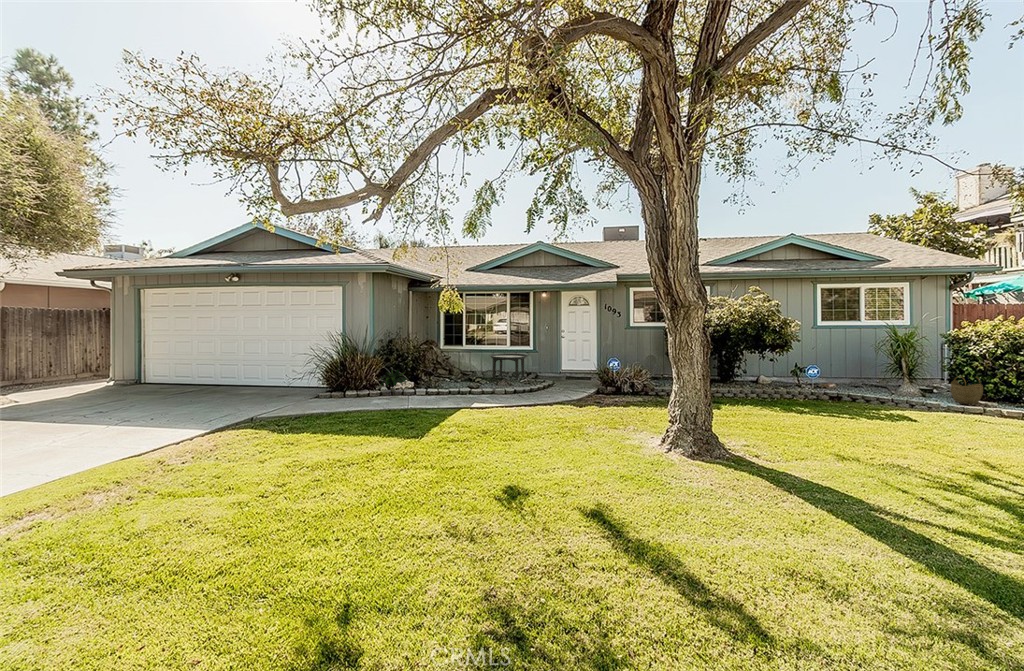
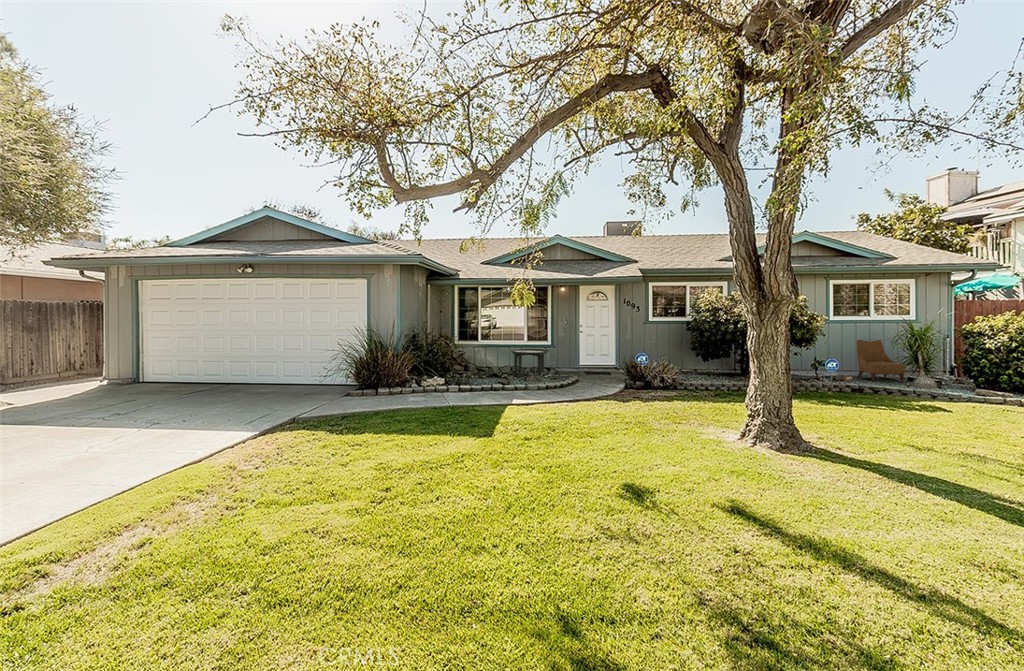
chair: none [844,346,893,390] -> present [856,340,905,382]
potted plant: present [381,369,406,392] -> none [409,364,439,389]
woven basket: present [951,378,983,404] -> none [966,368,998,395]

